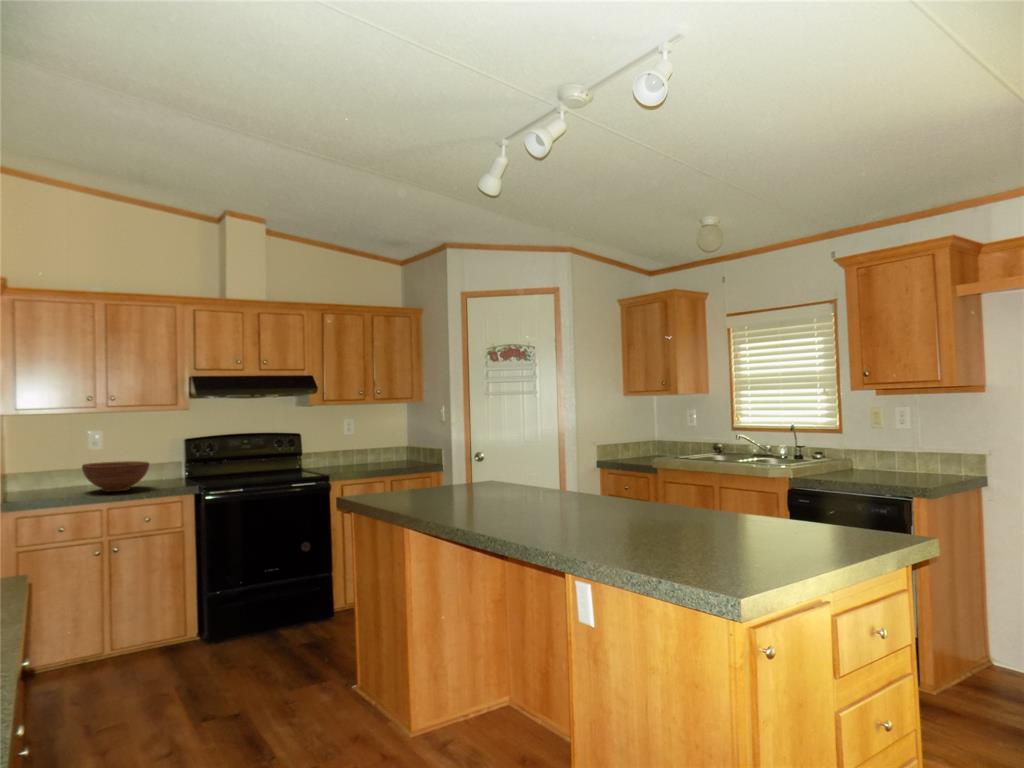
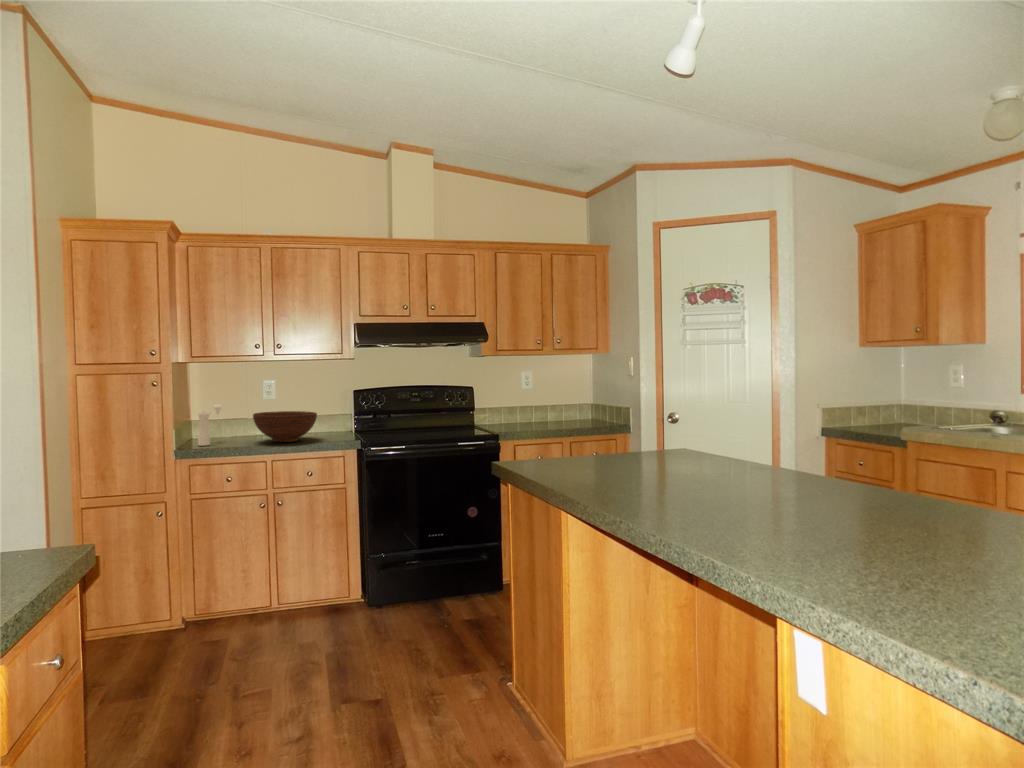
pepper mill: none [22,457,47,498] -> present [198,404,222,446]

